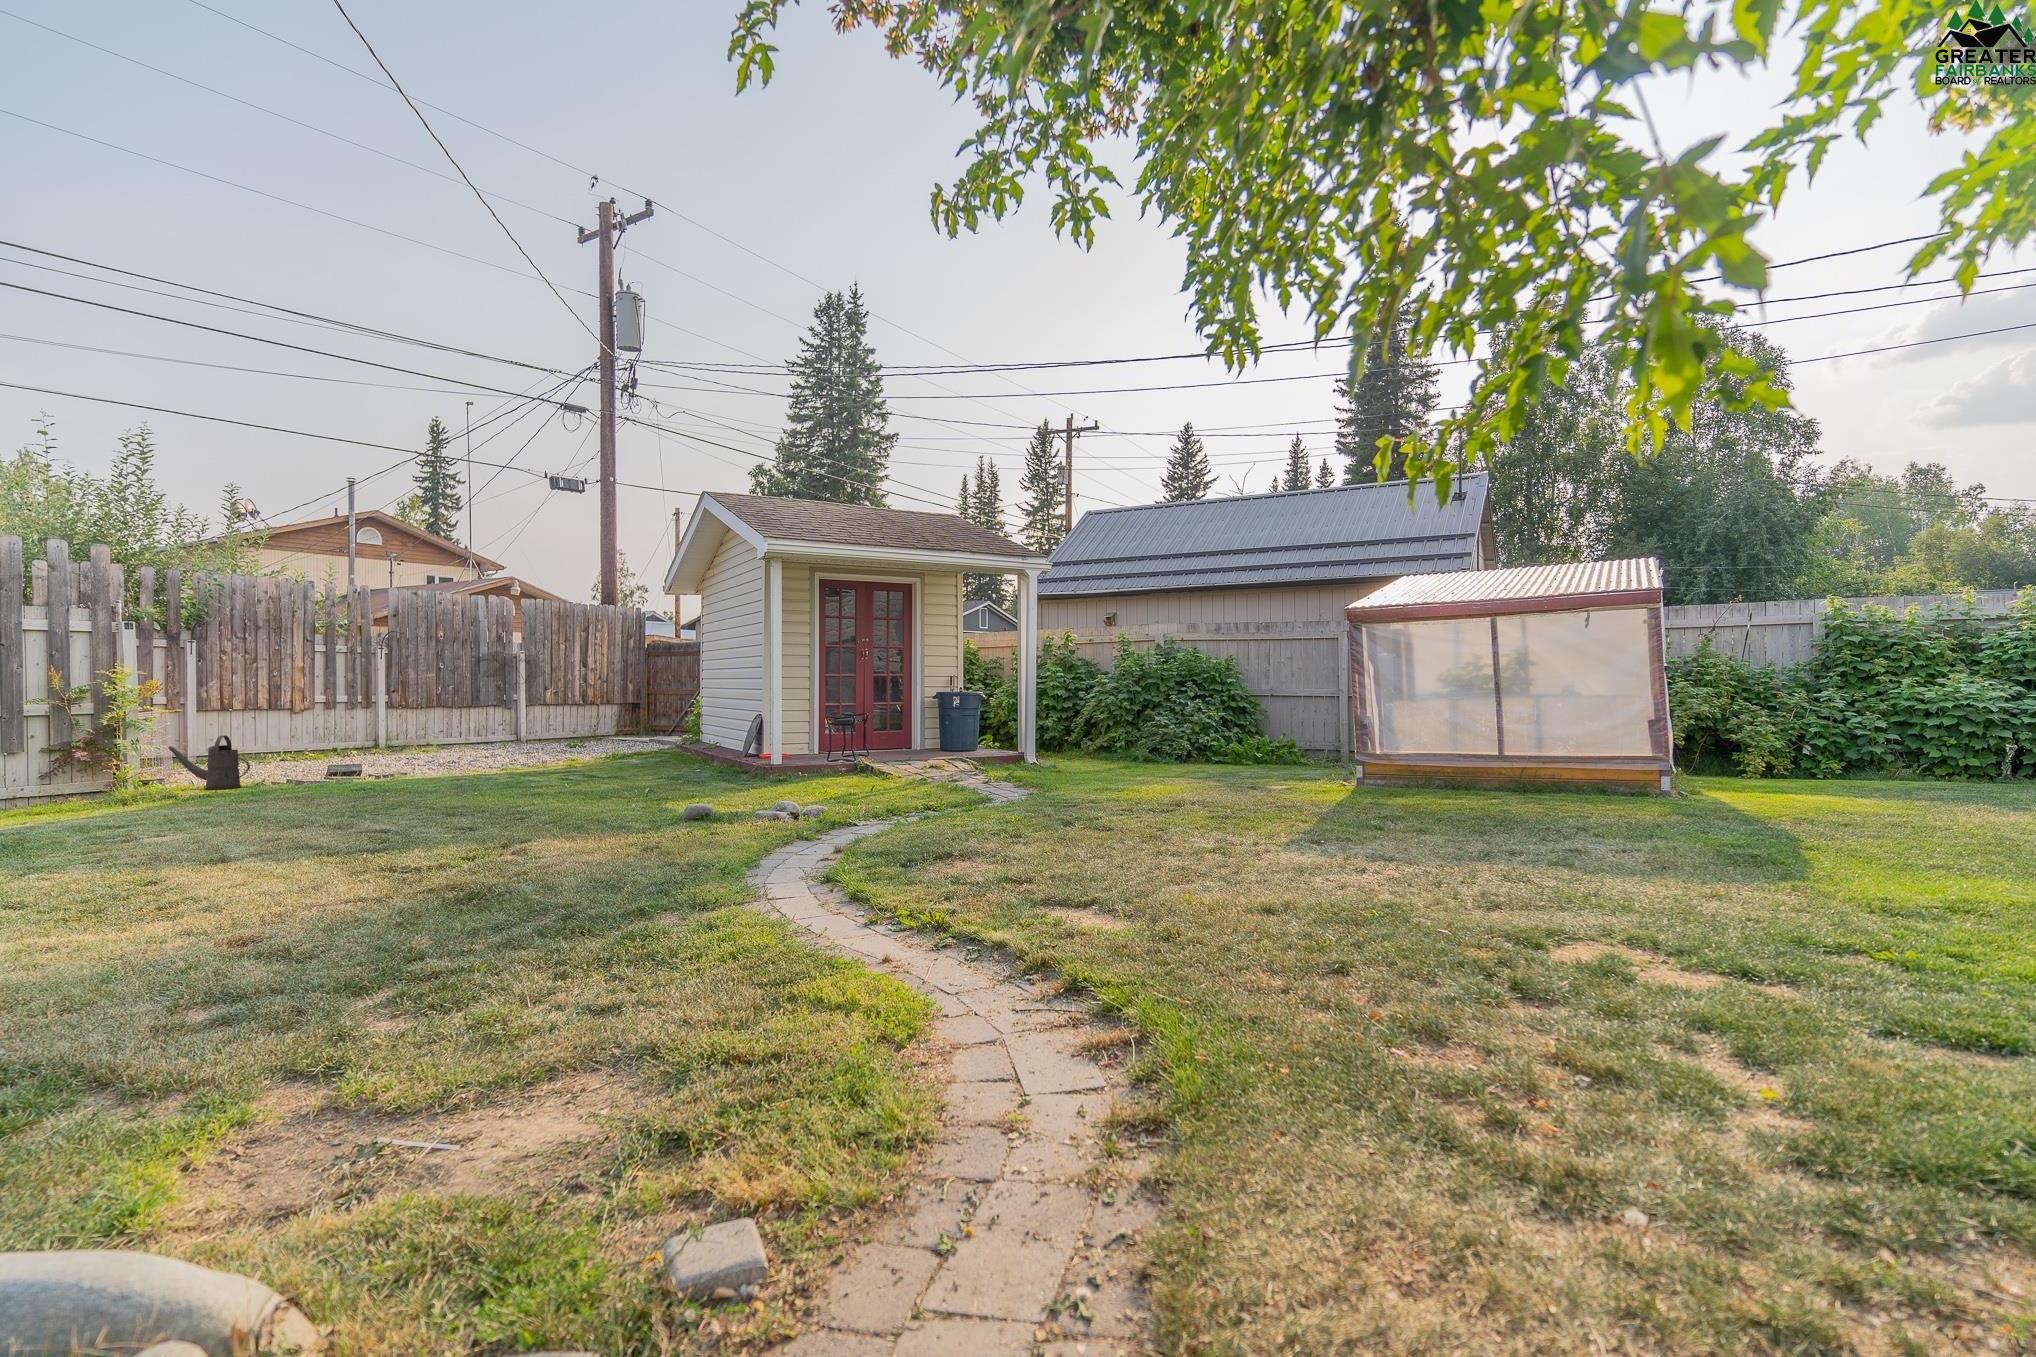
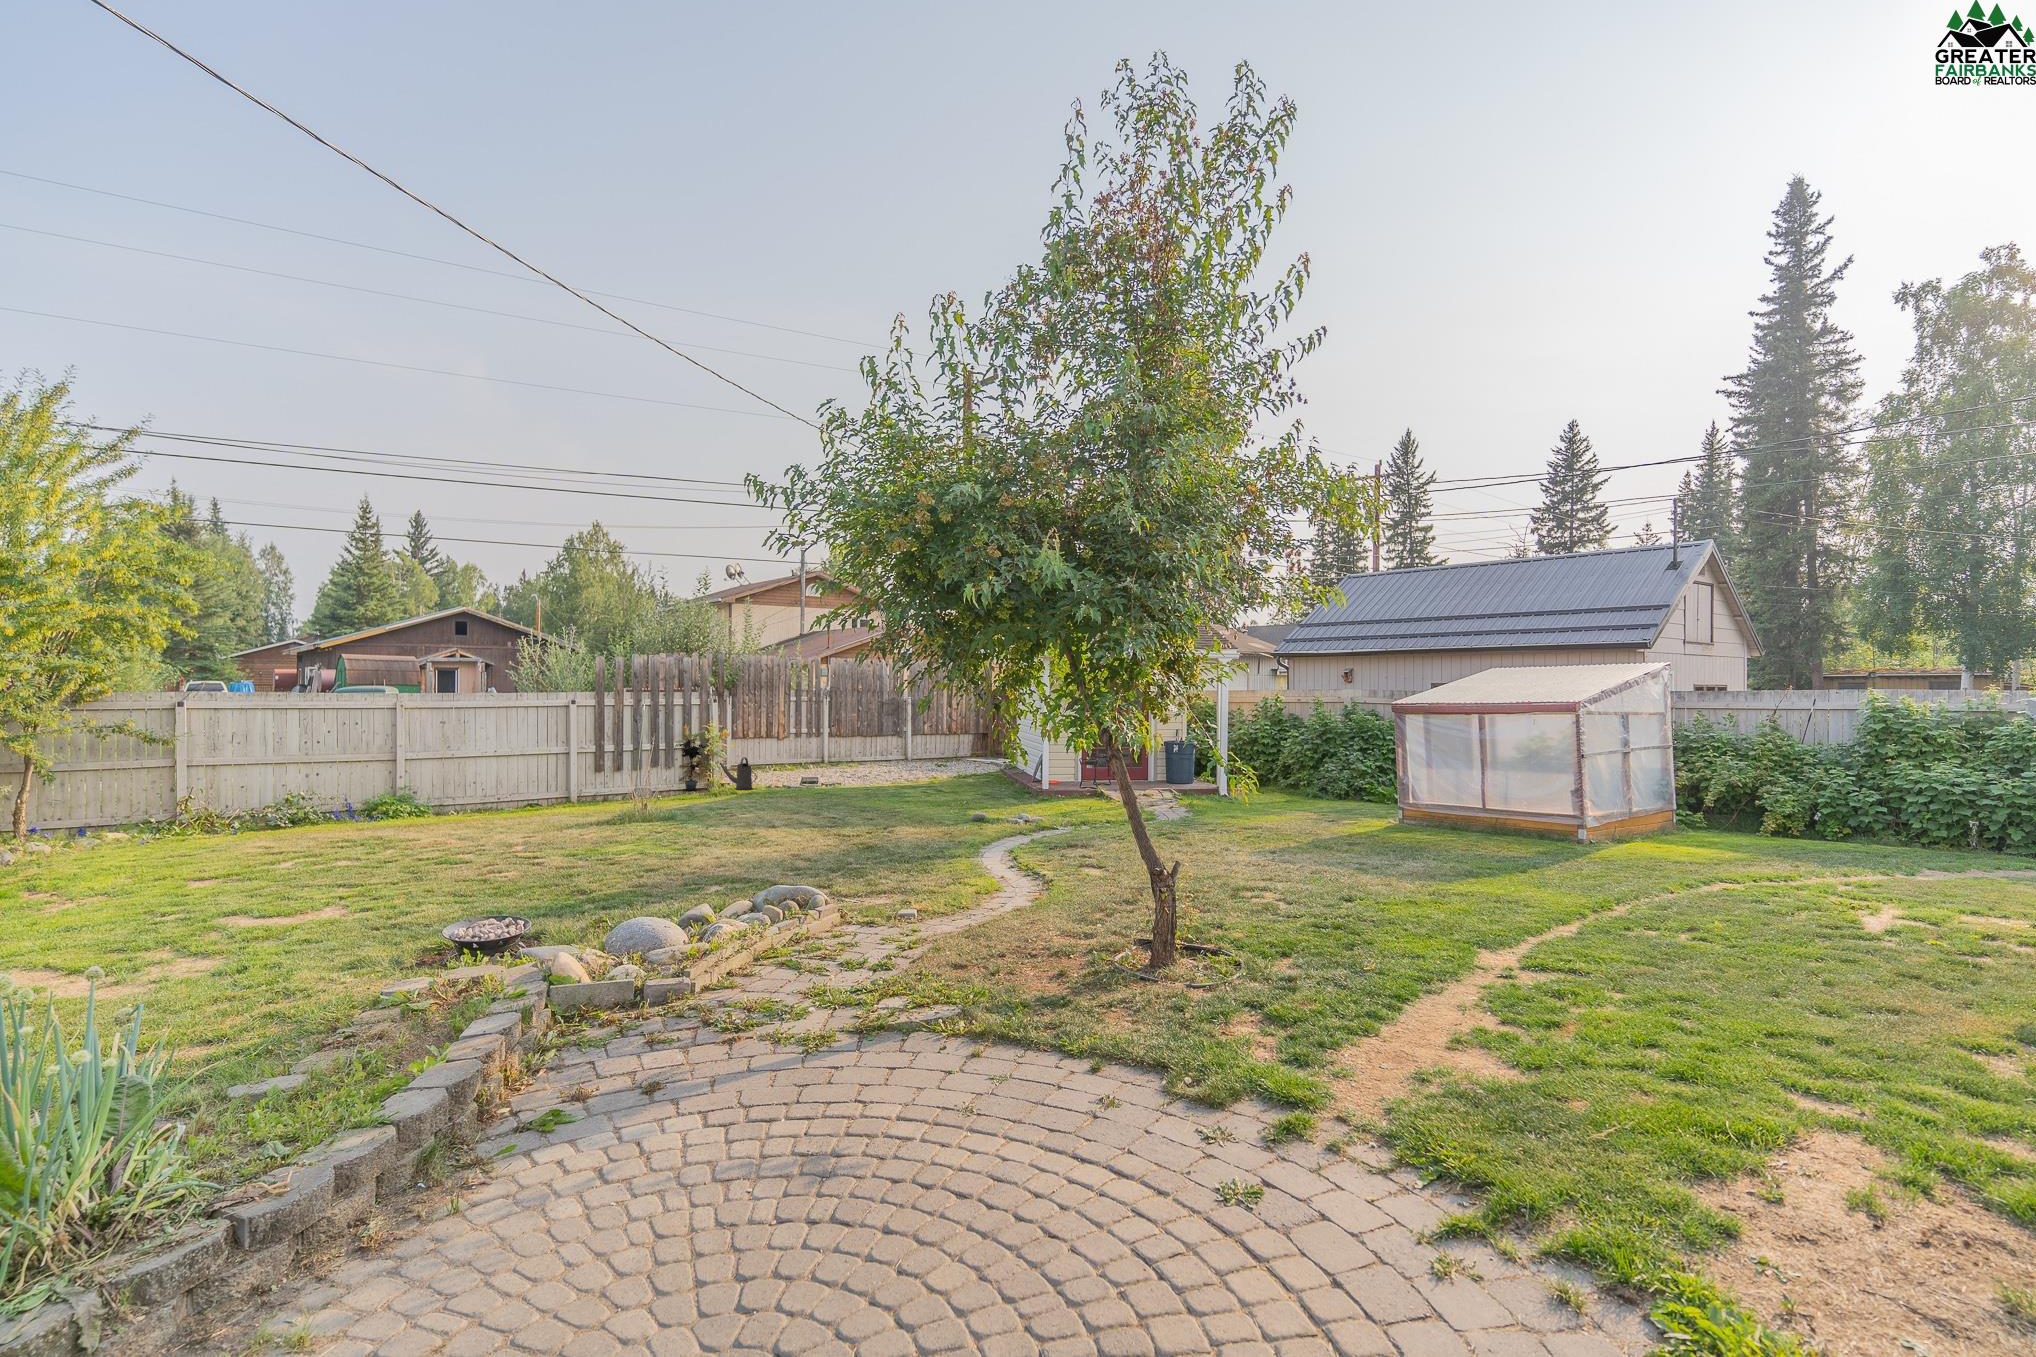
potted plant: none [65,704,138,796] -> present [676,738,706,791]

